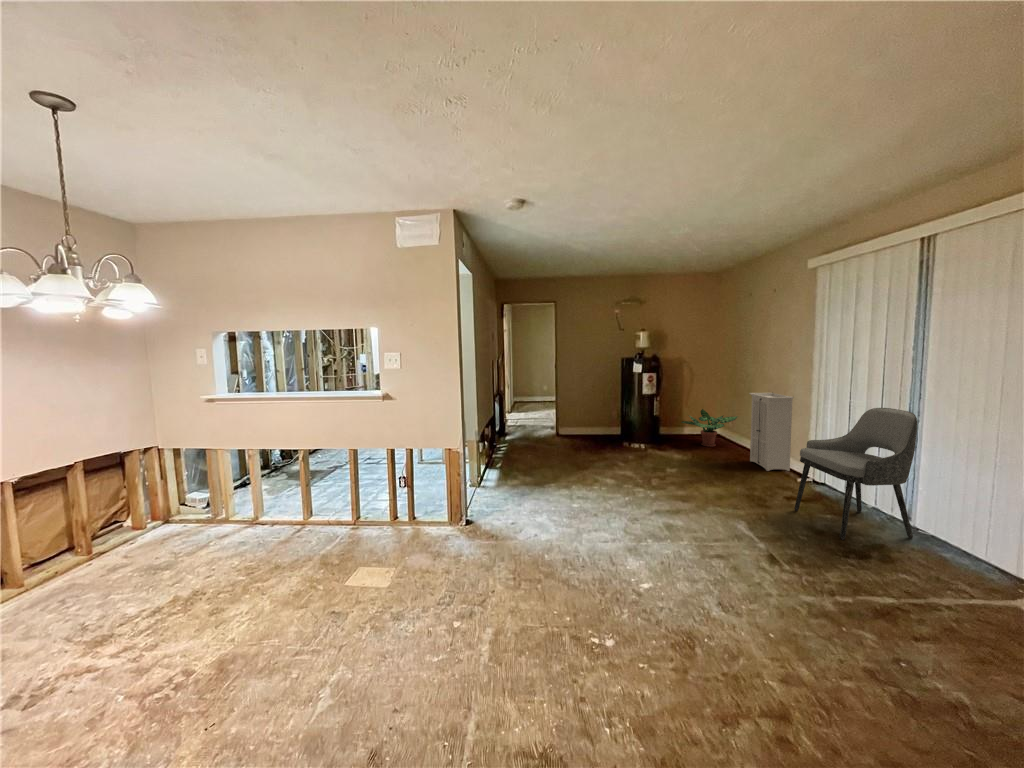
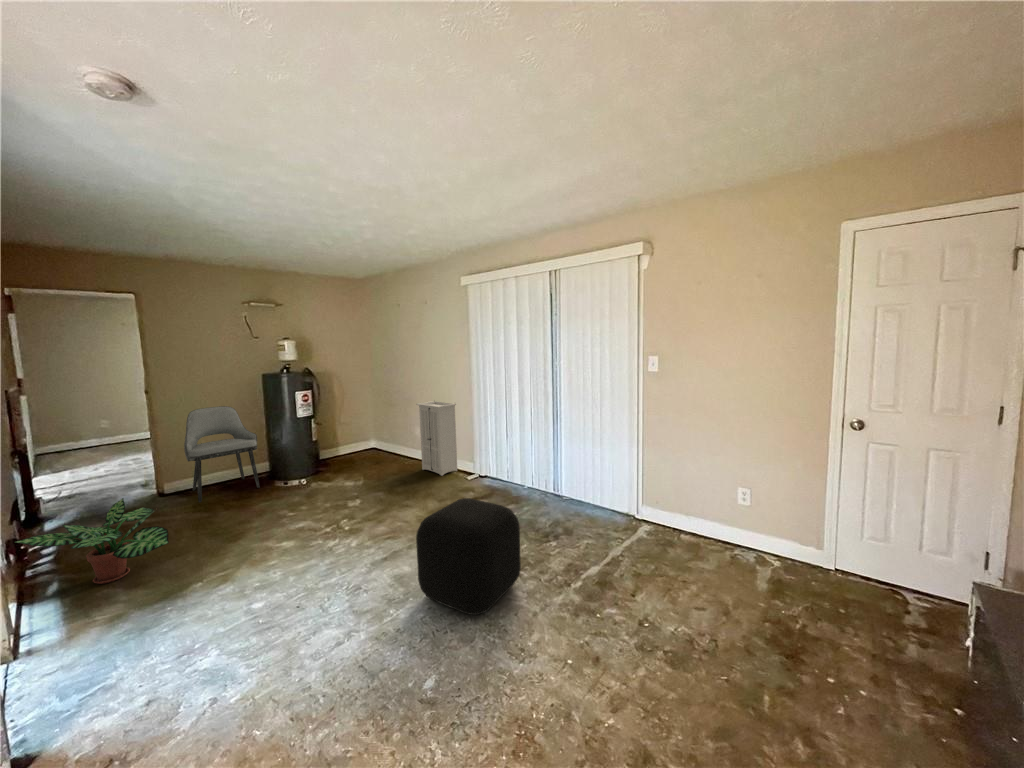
dining chair: present [794,408,917,540] -> present [184,406,260,502]
potted plant: present [681,409,737,447] -> present [15,498,169,584]
ottoman: none [673,473,779,571] -> present [416,498,521,615]

